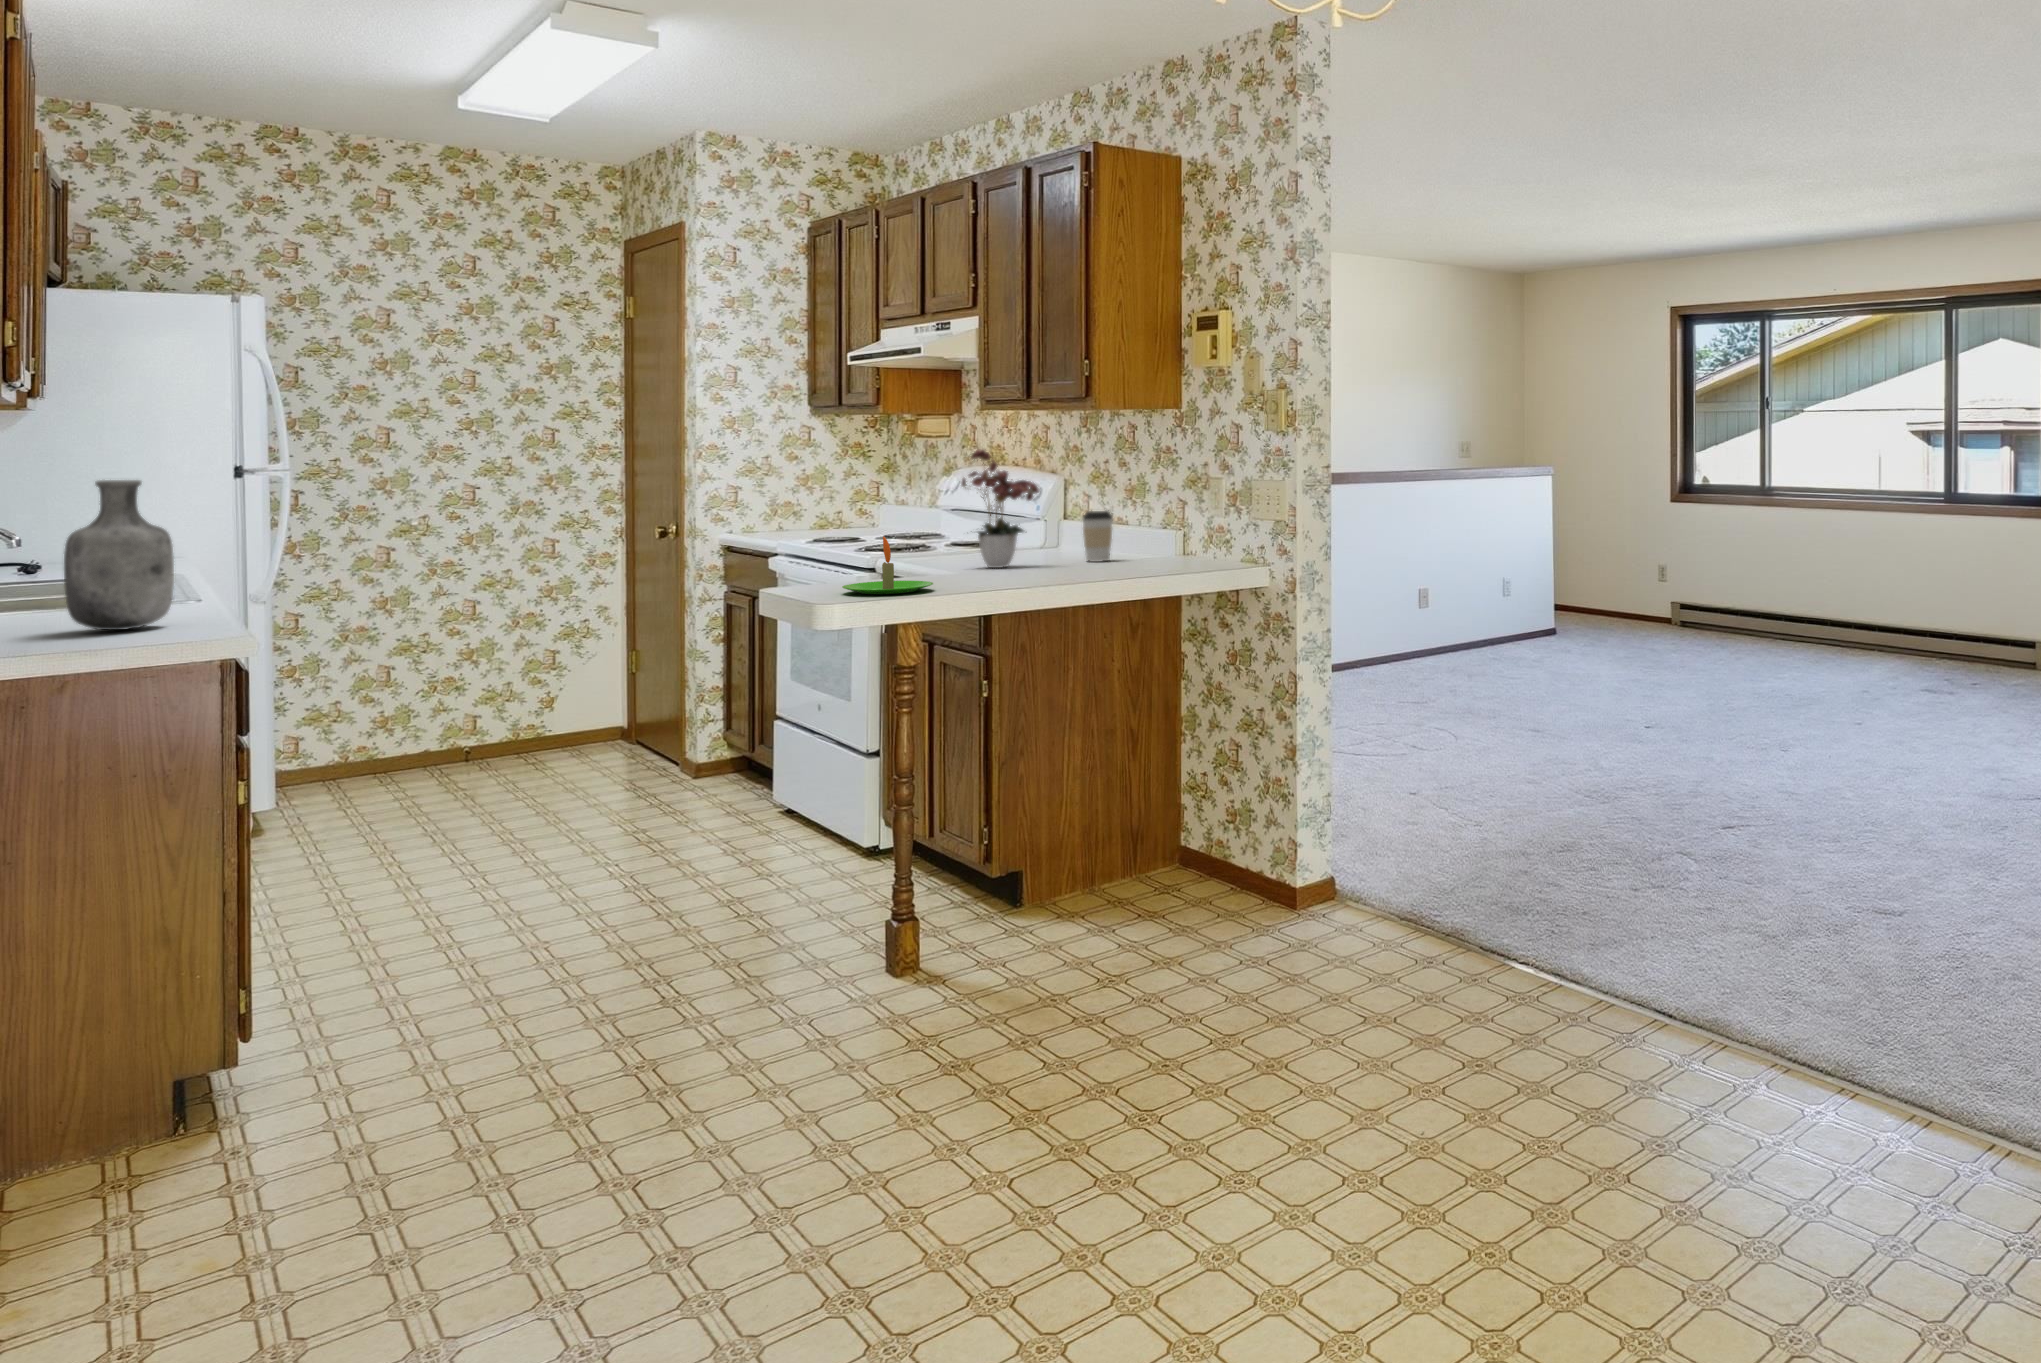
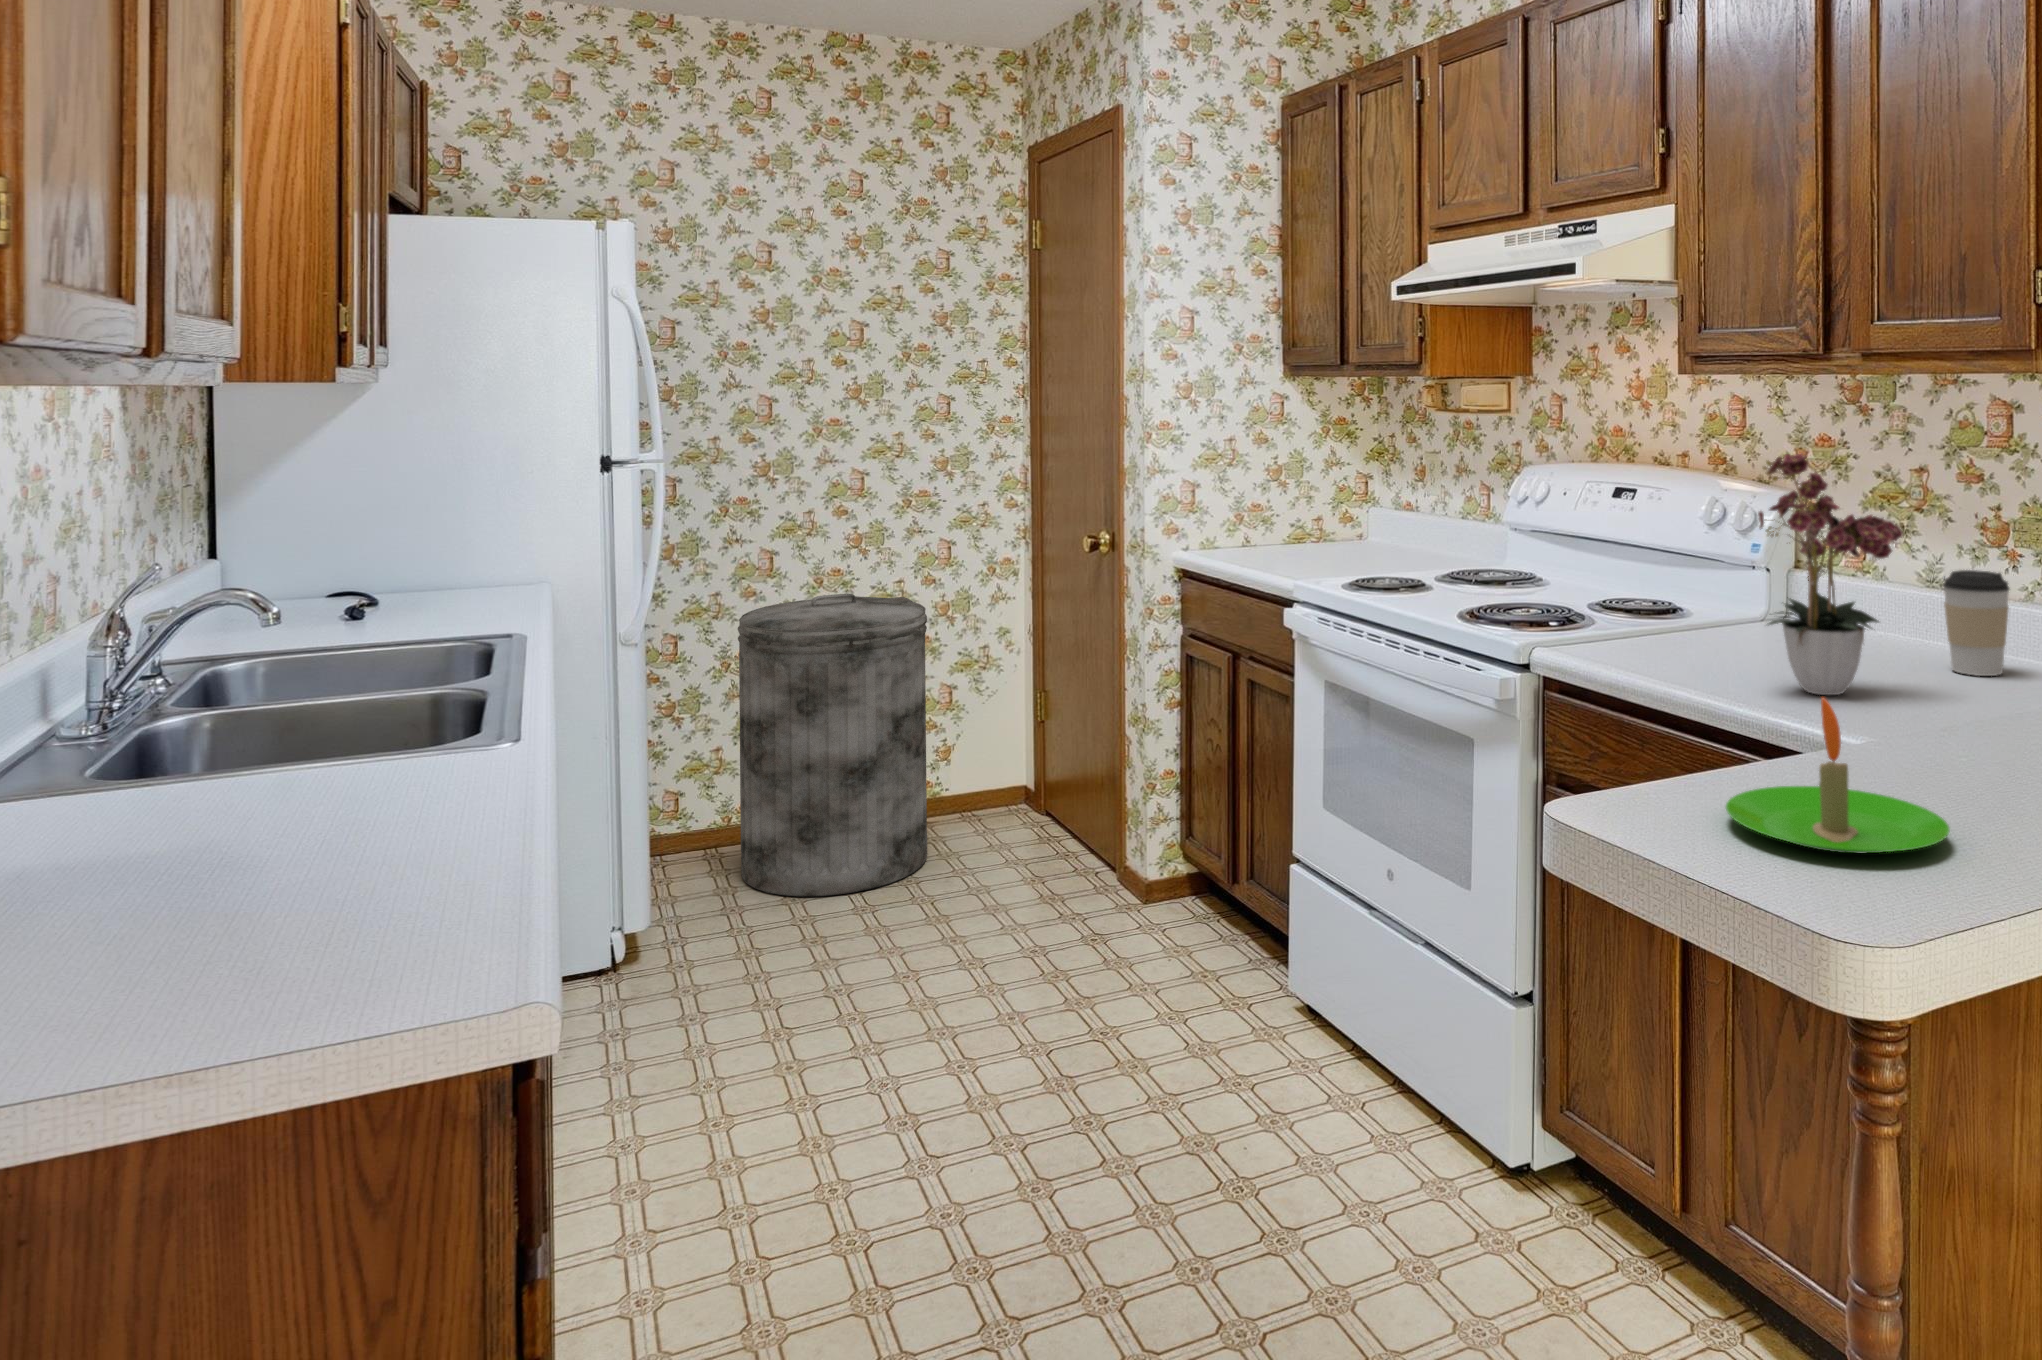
vase: present [64,480,174,630] -> none [211,560,417,900]
trash can: none [357,576,527,795] -> present [738,594,927,896]

